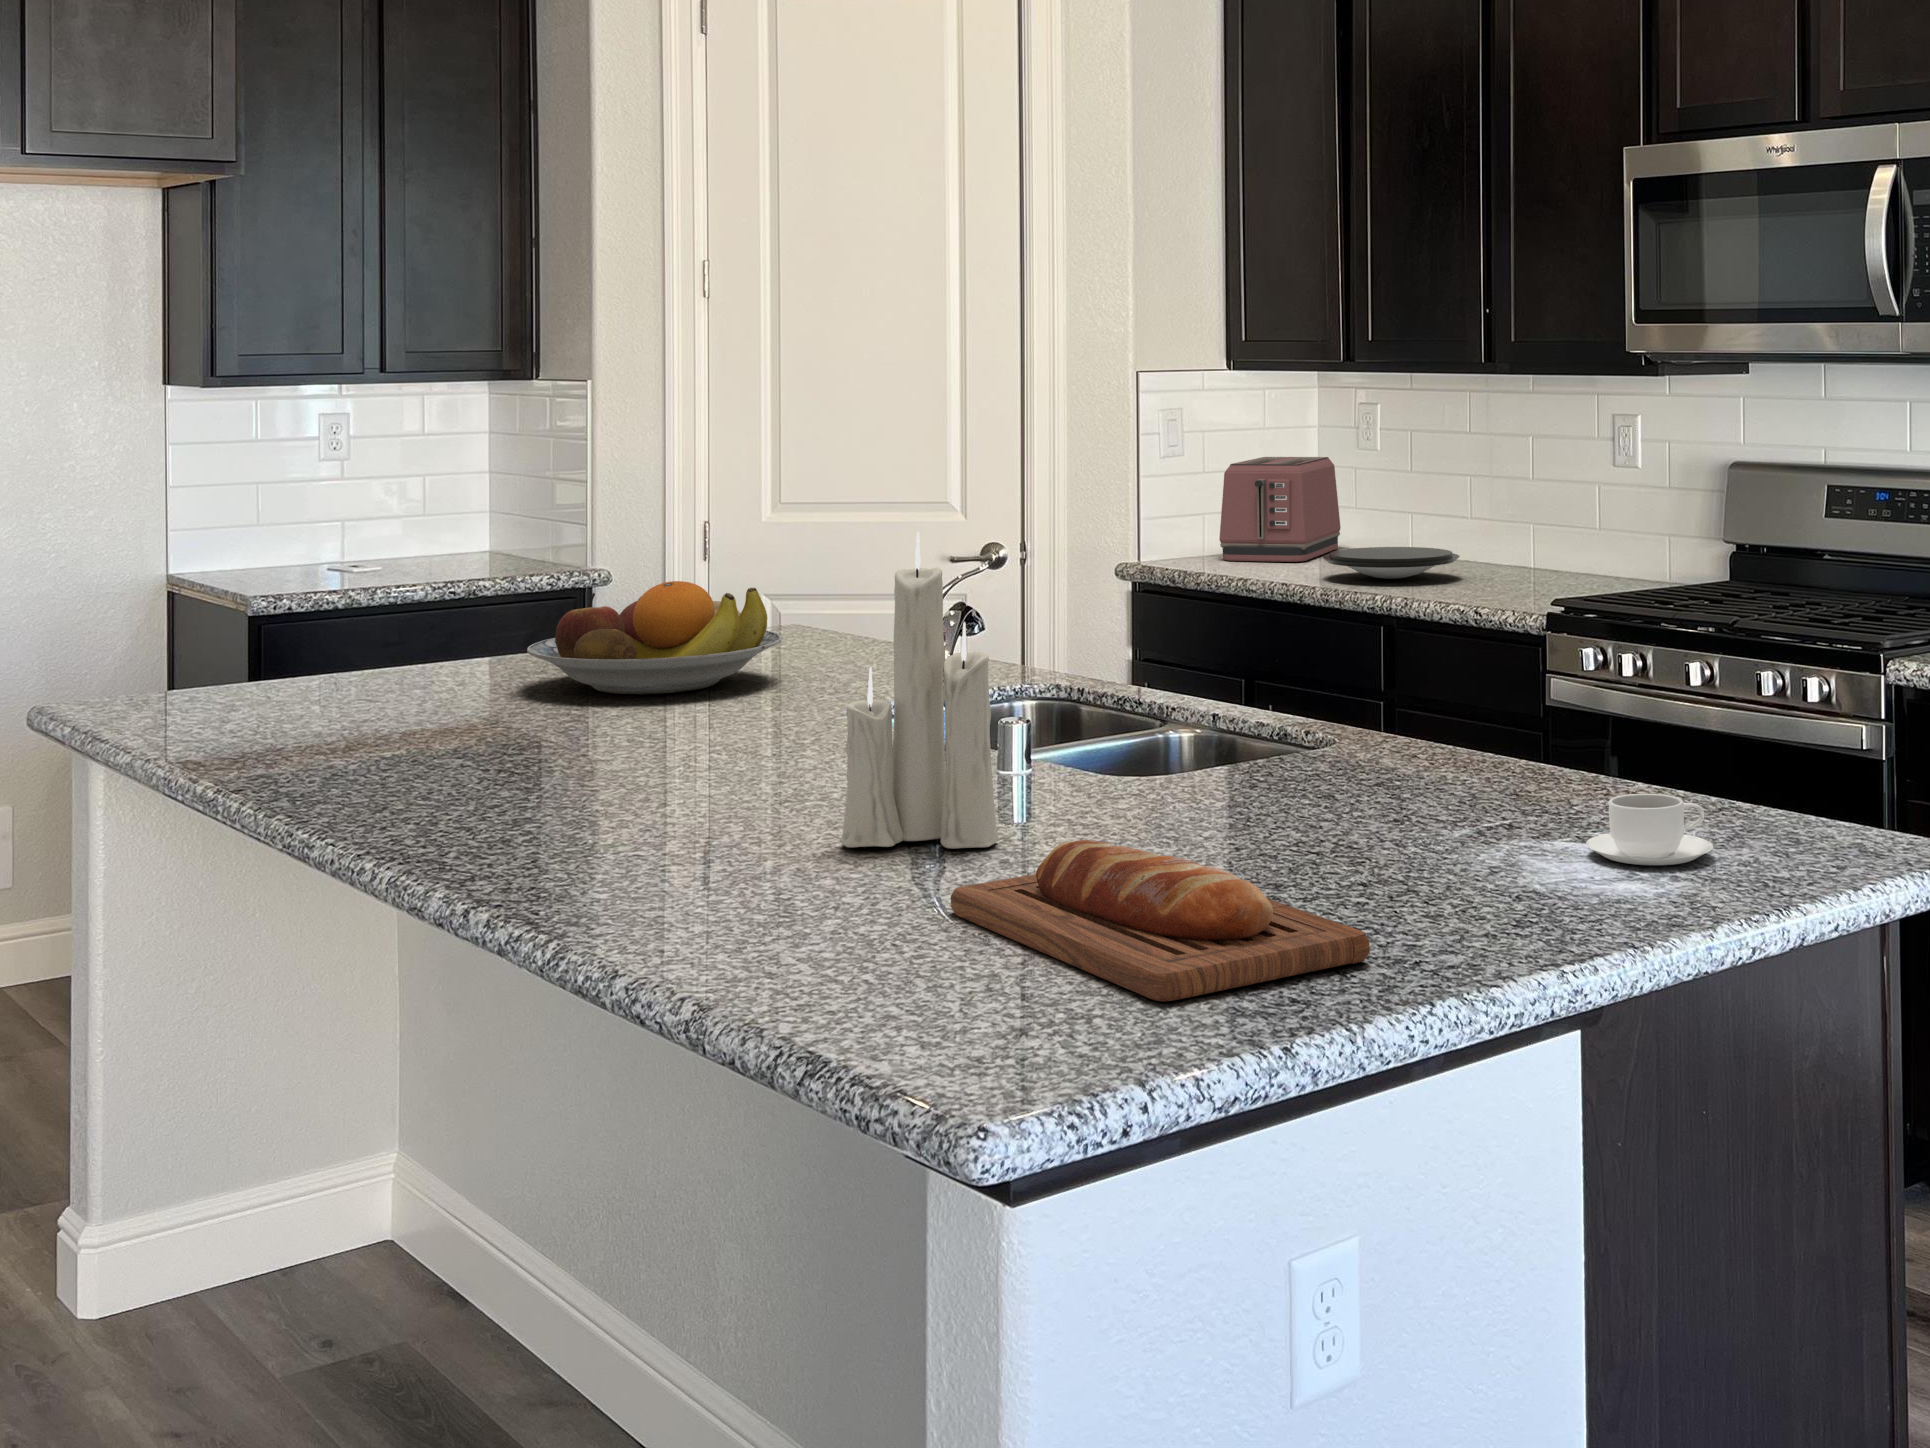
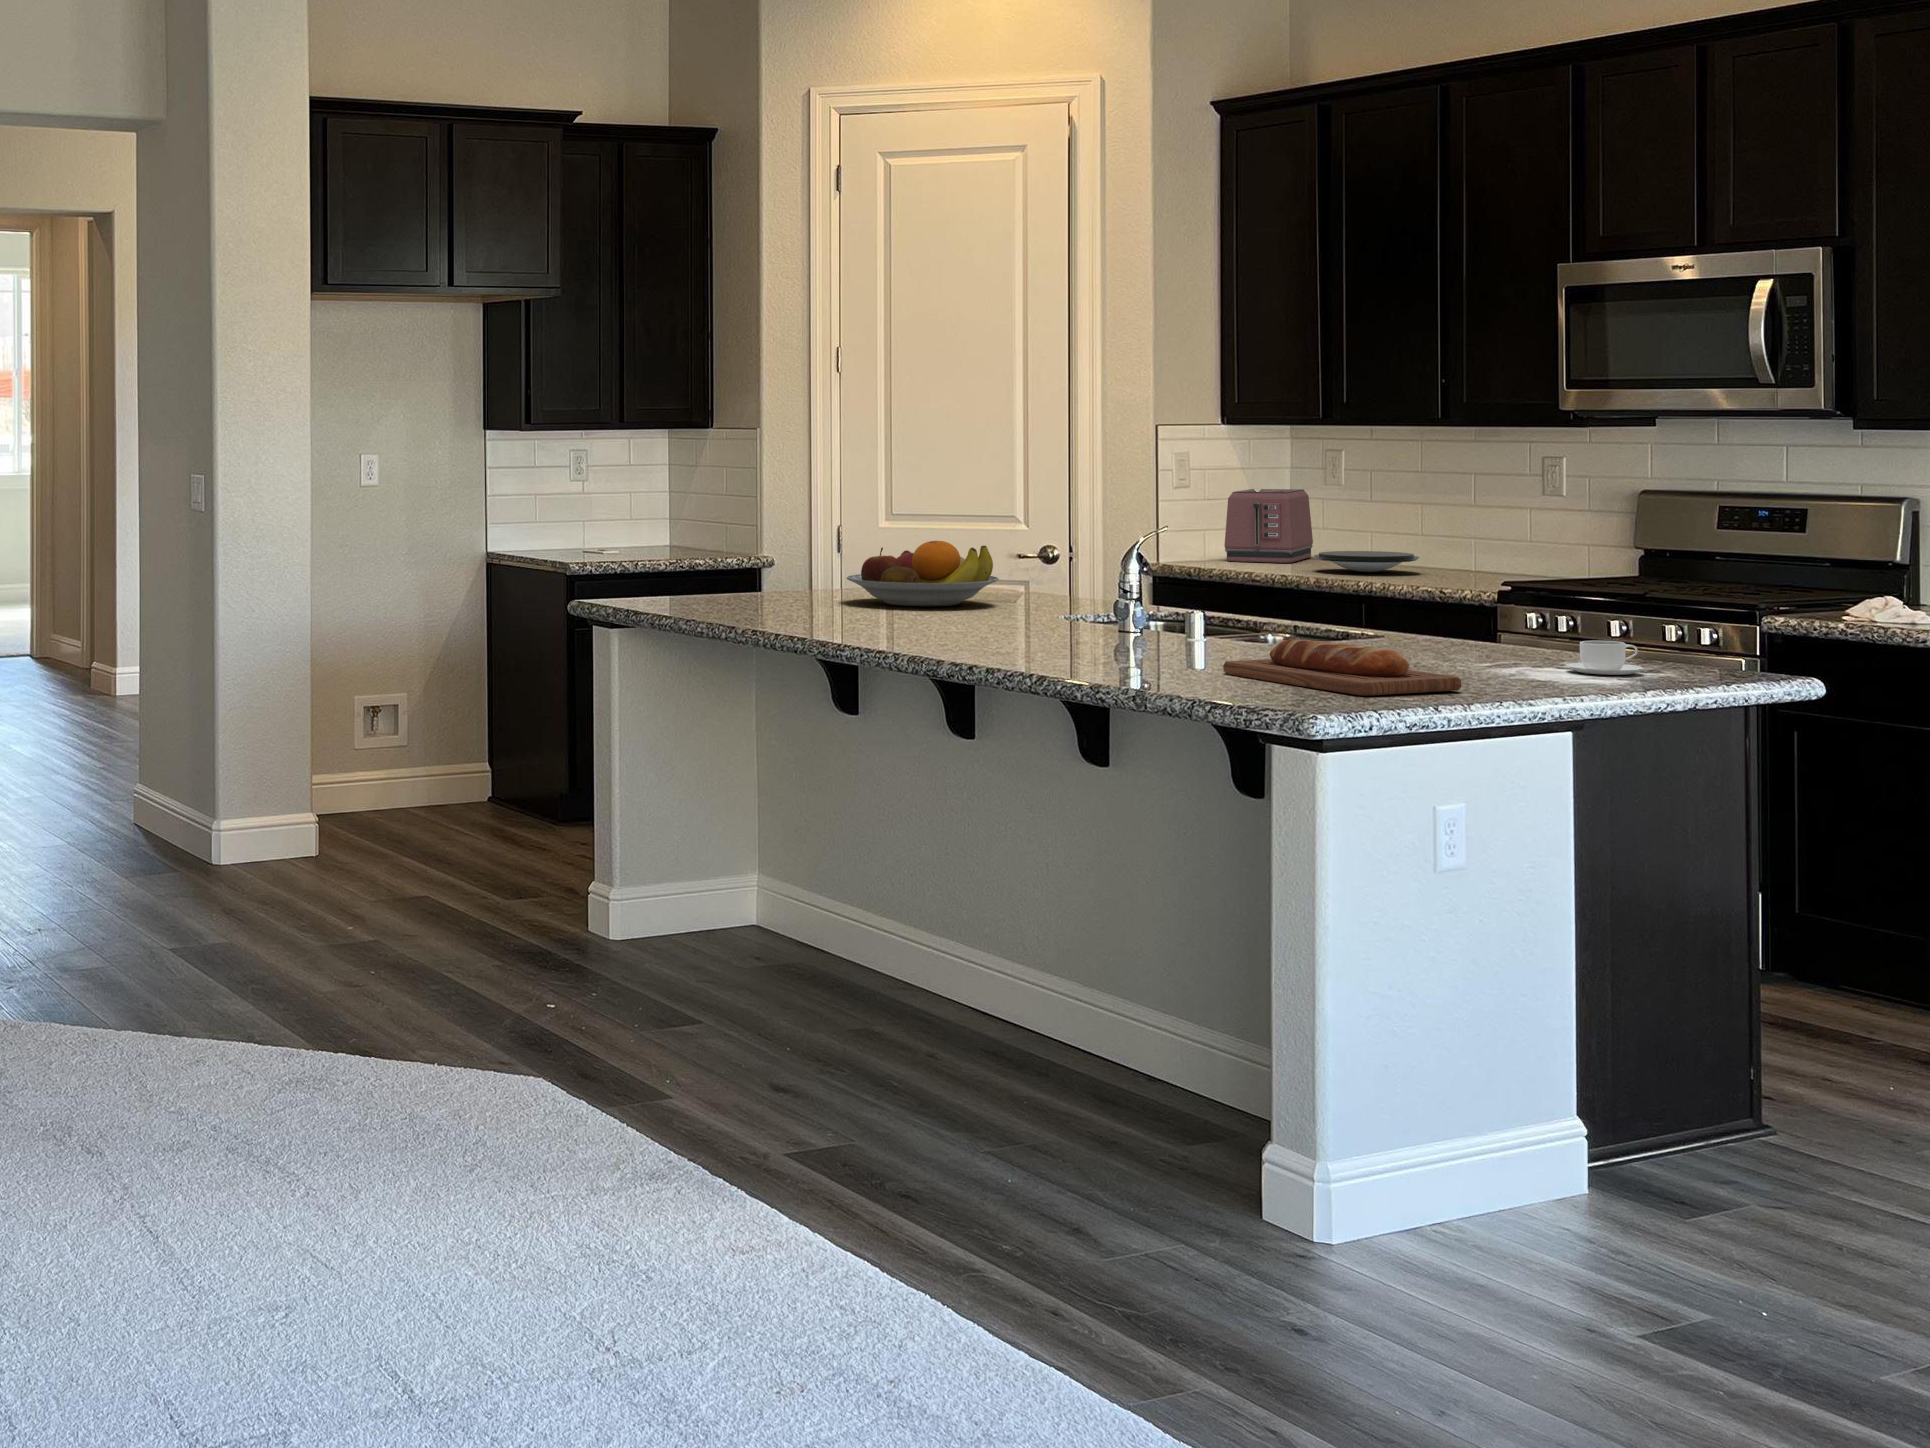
candle: present [841,531,998,849] -> none [1133,483,1220,657]

